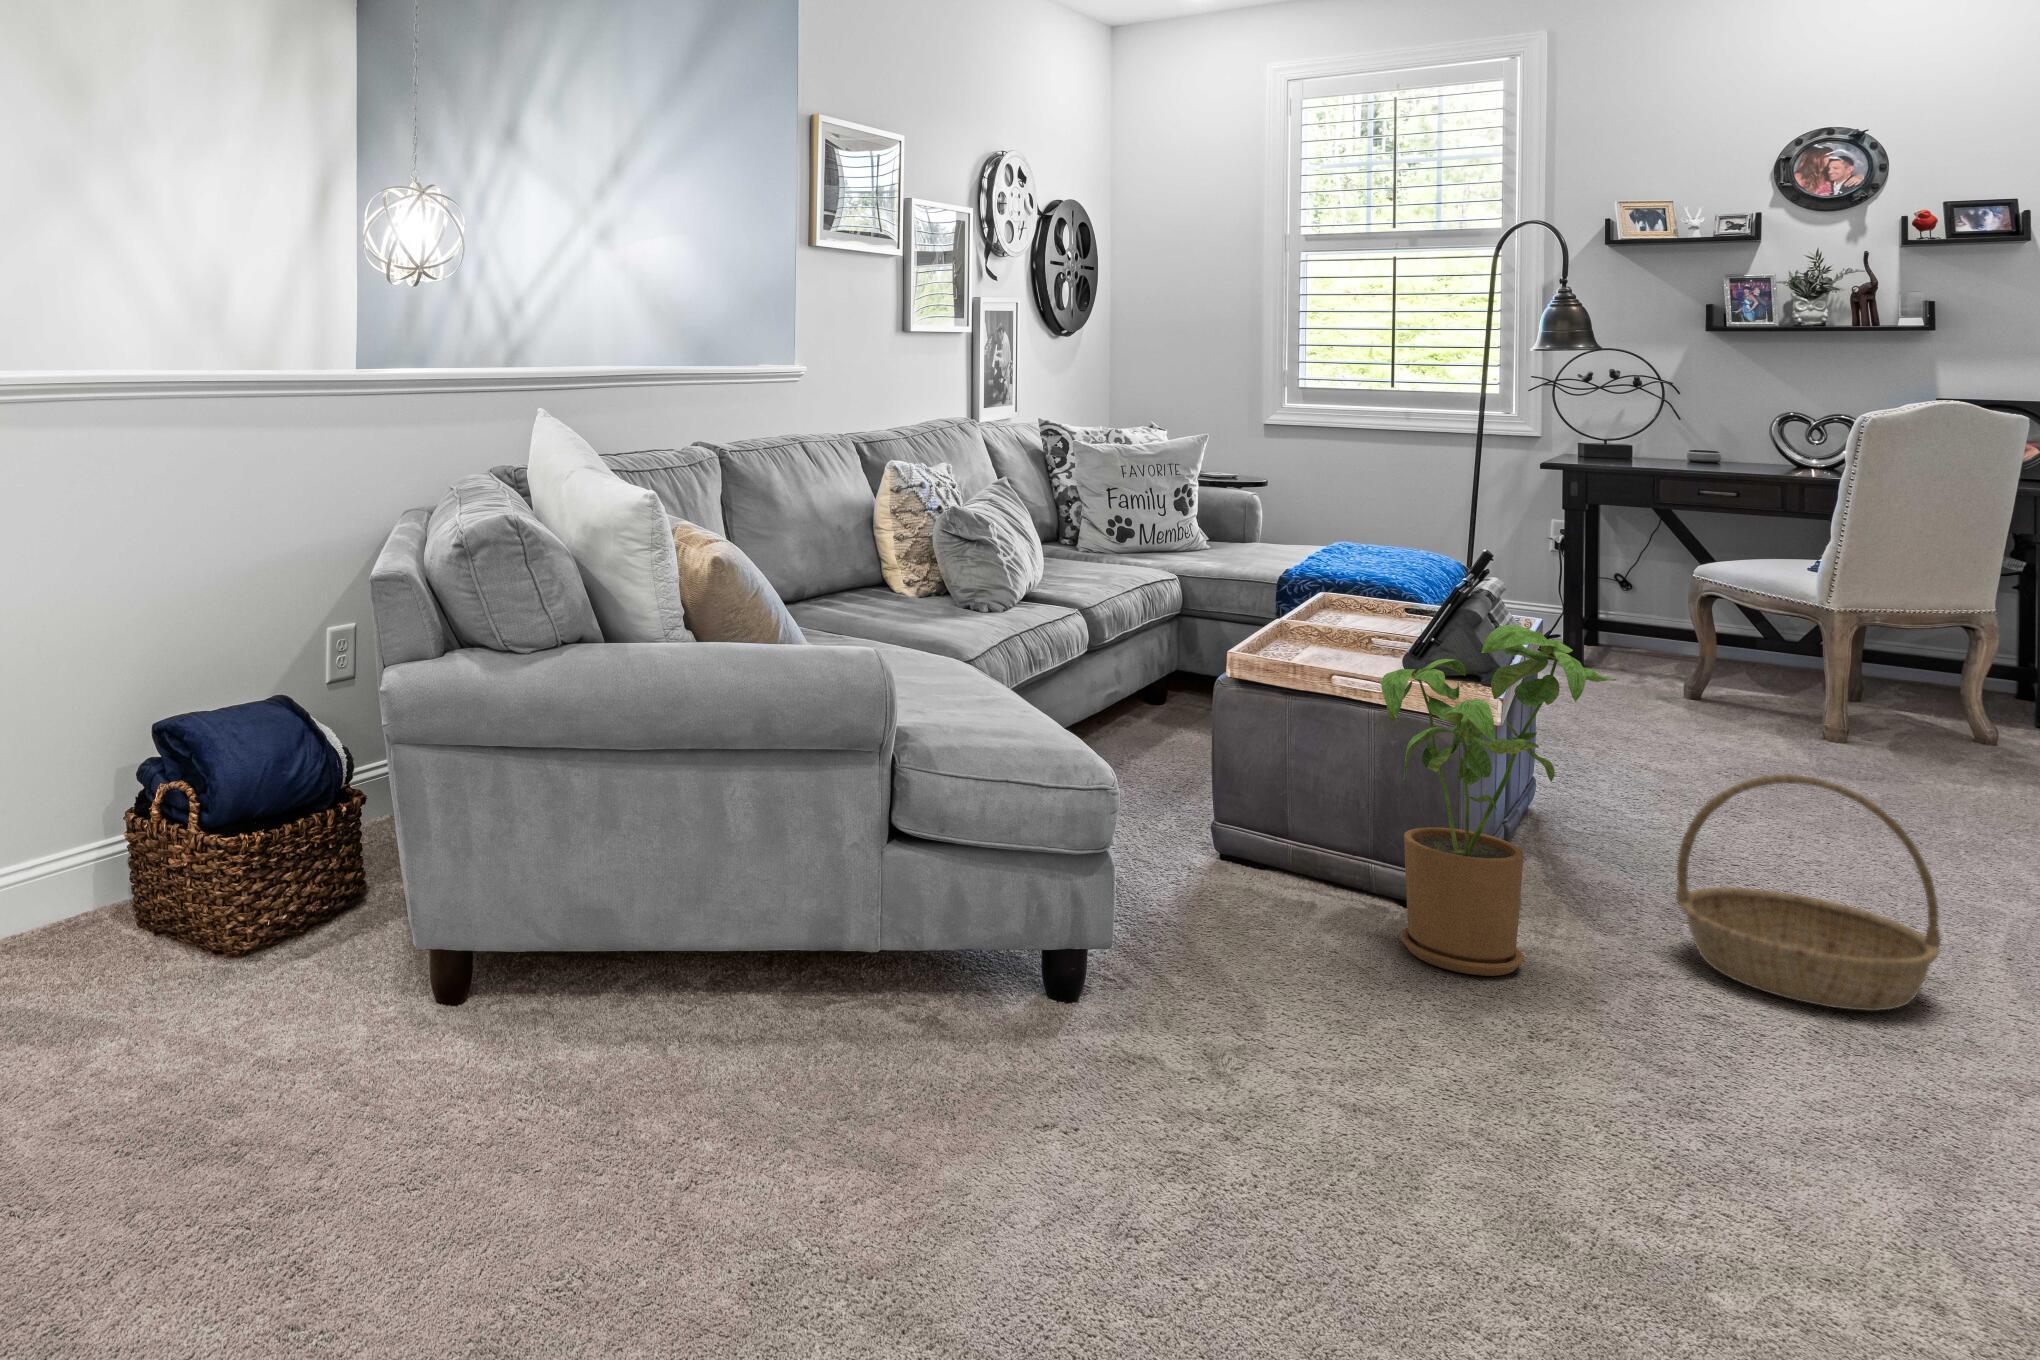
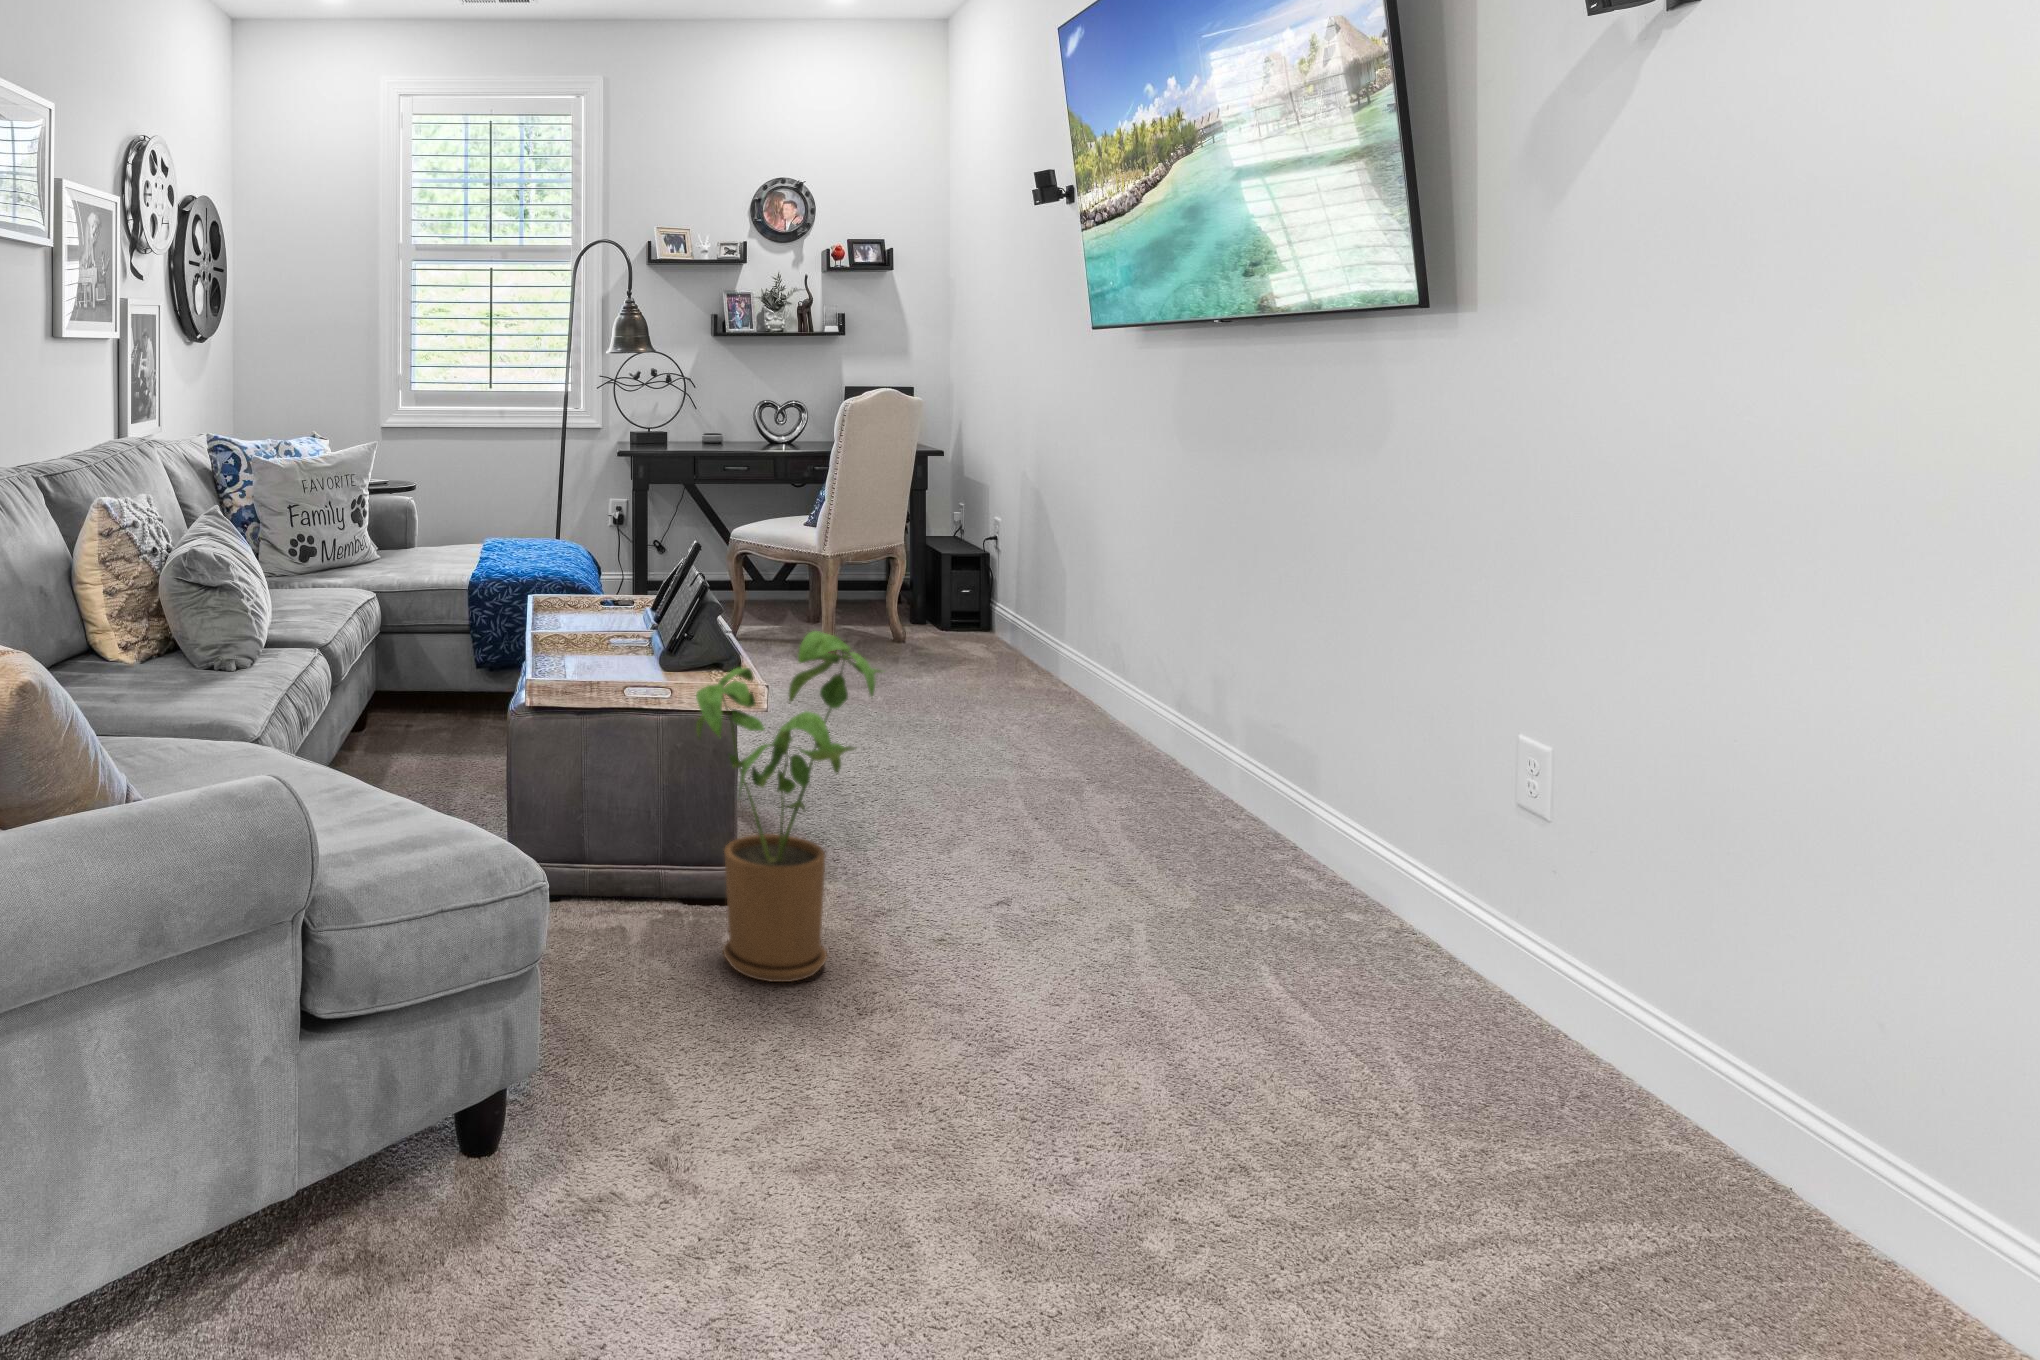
basket: present [1676,774,1941,1011] -> none [903,729,1080,928]

